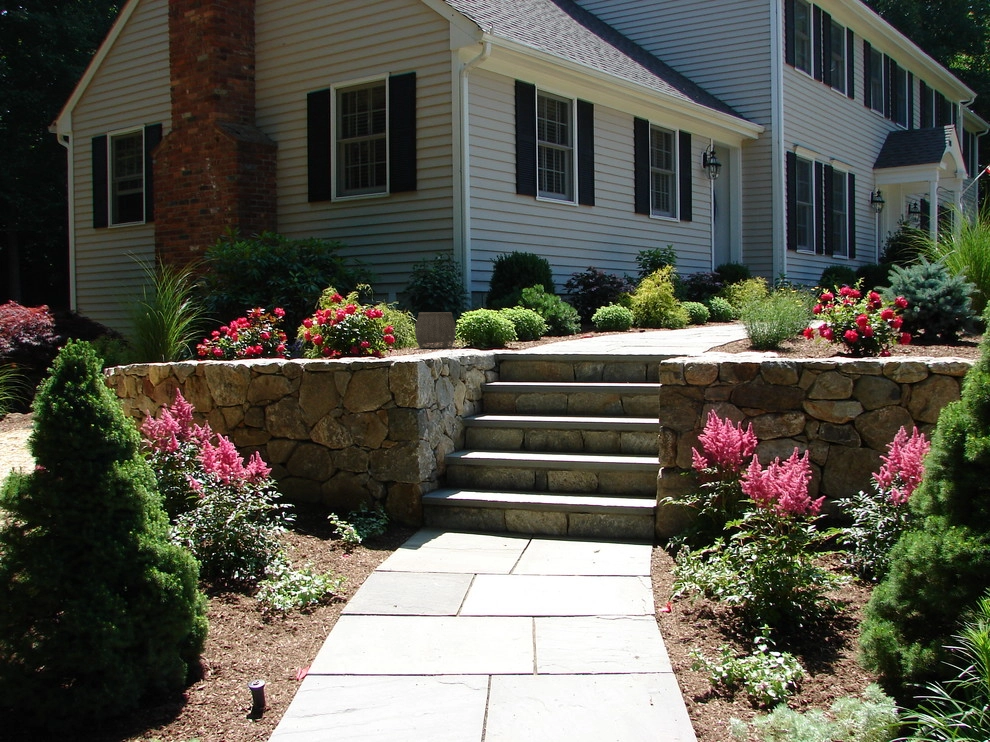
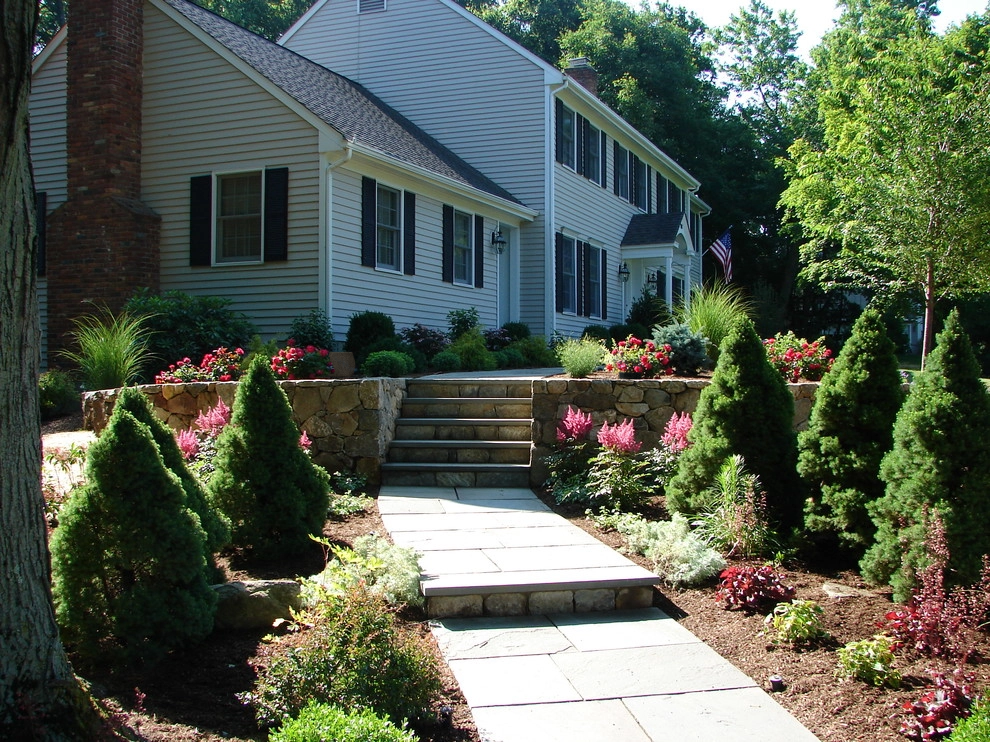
decorative plant: none [861,309,927,362] -> present [613,352,644,379]

